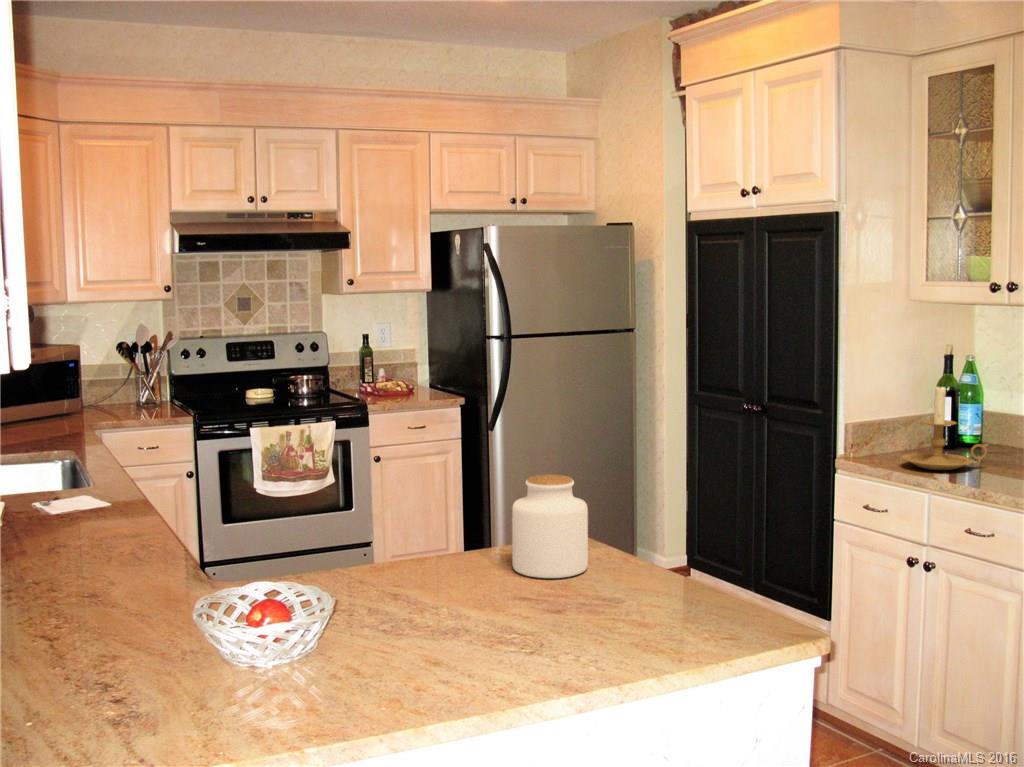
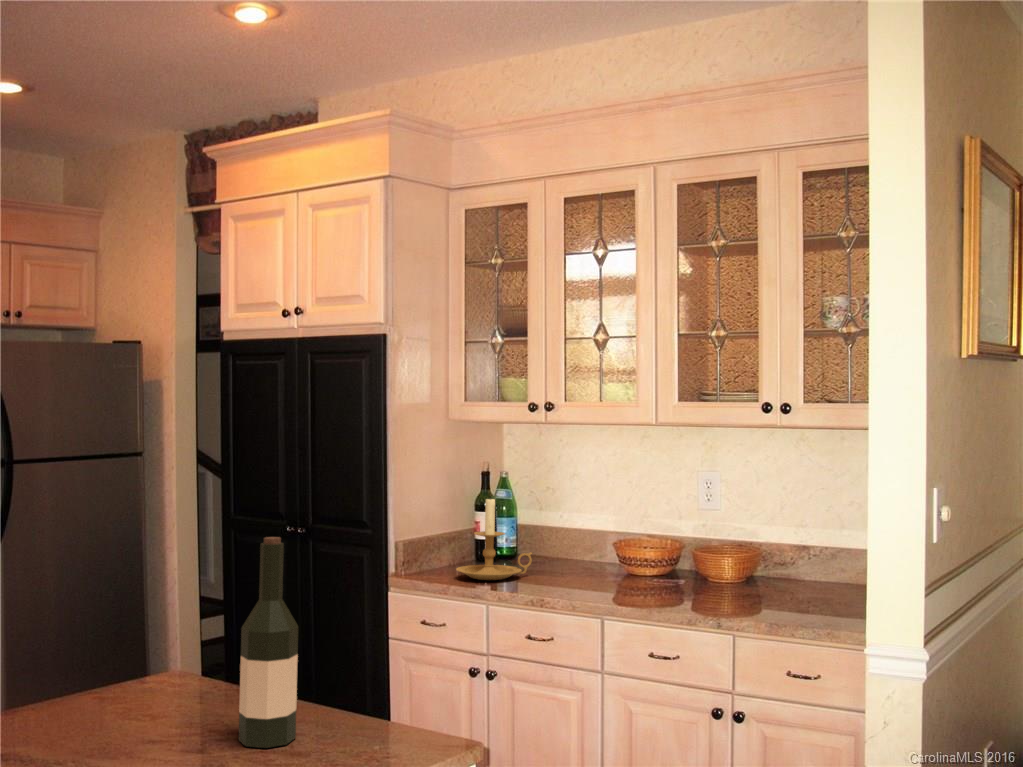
wine bottle: none [627,435,674,610] -> present [238,537,298,748]
jar: present [512,474,588,578] -> none [75,597,177,728]

